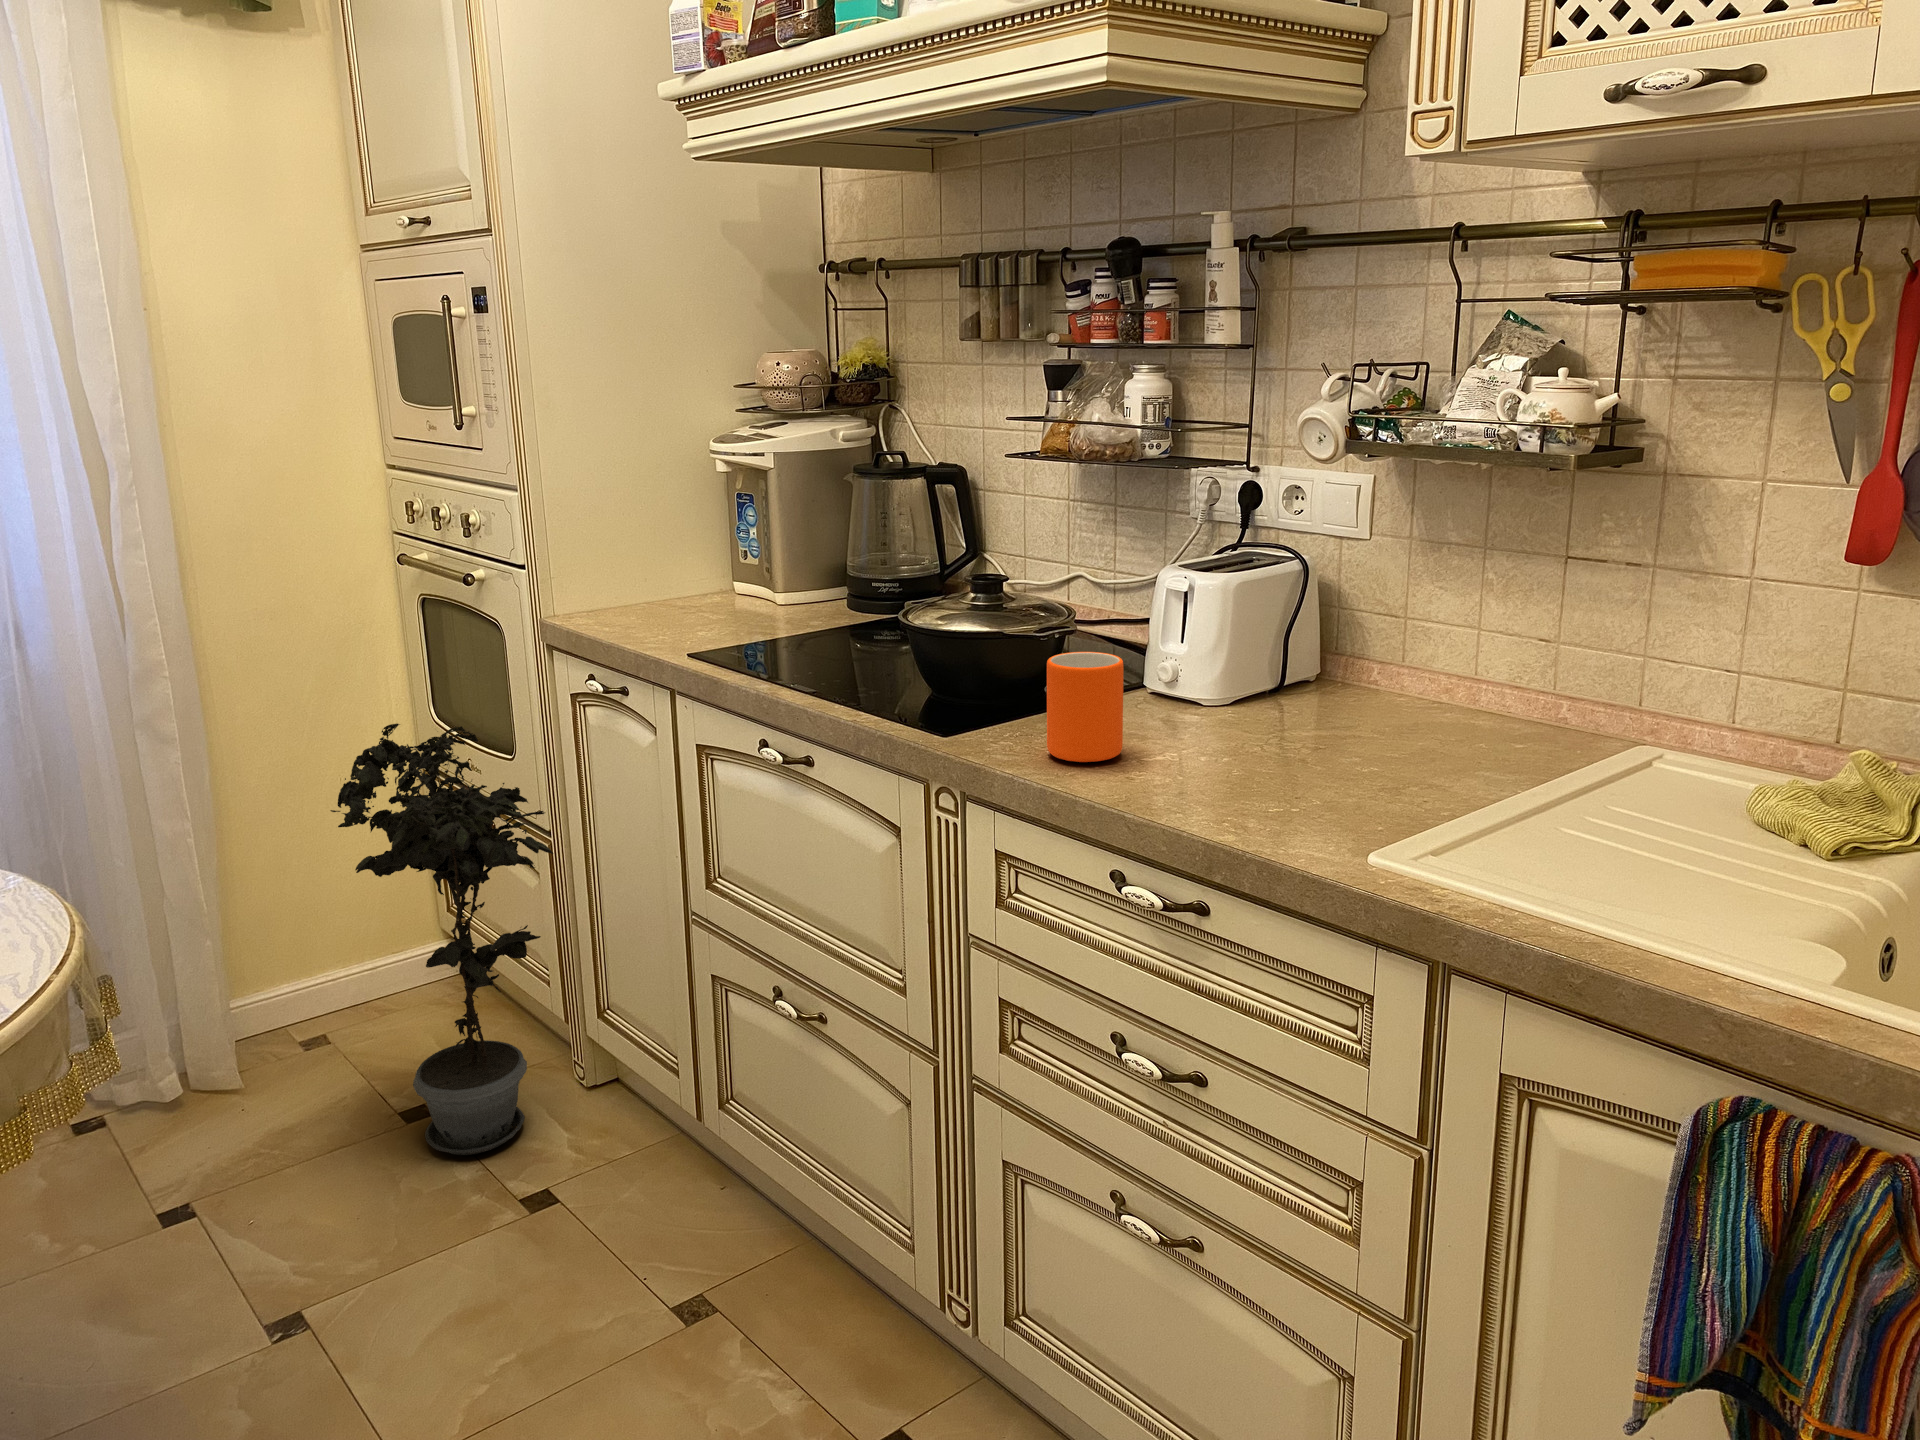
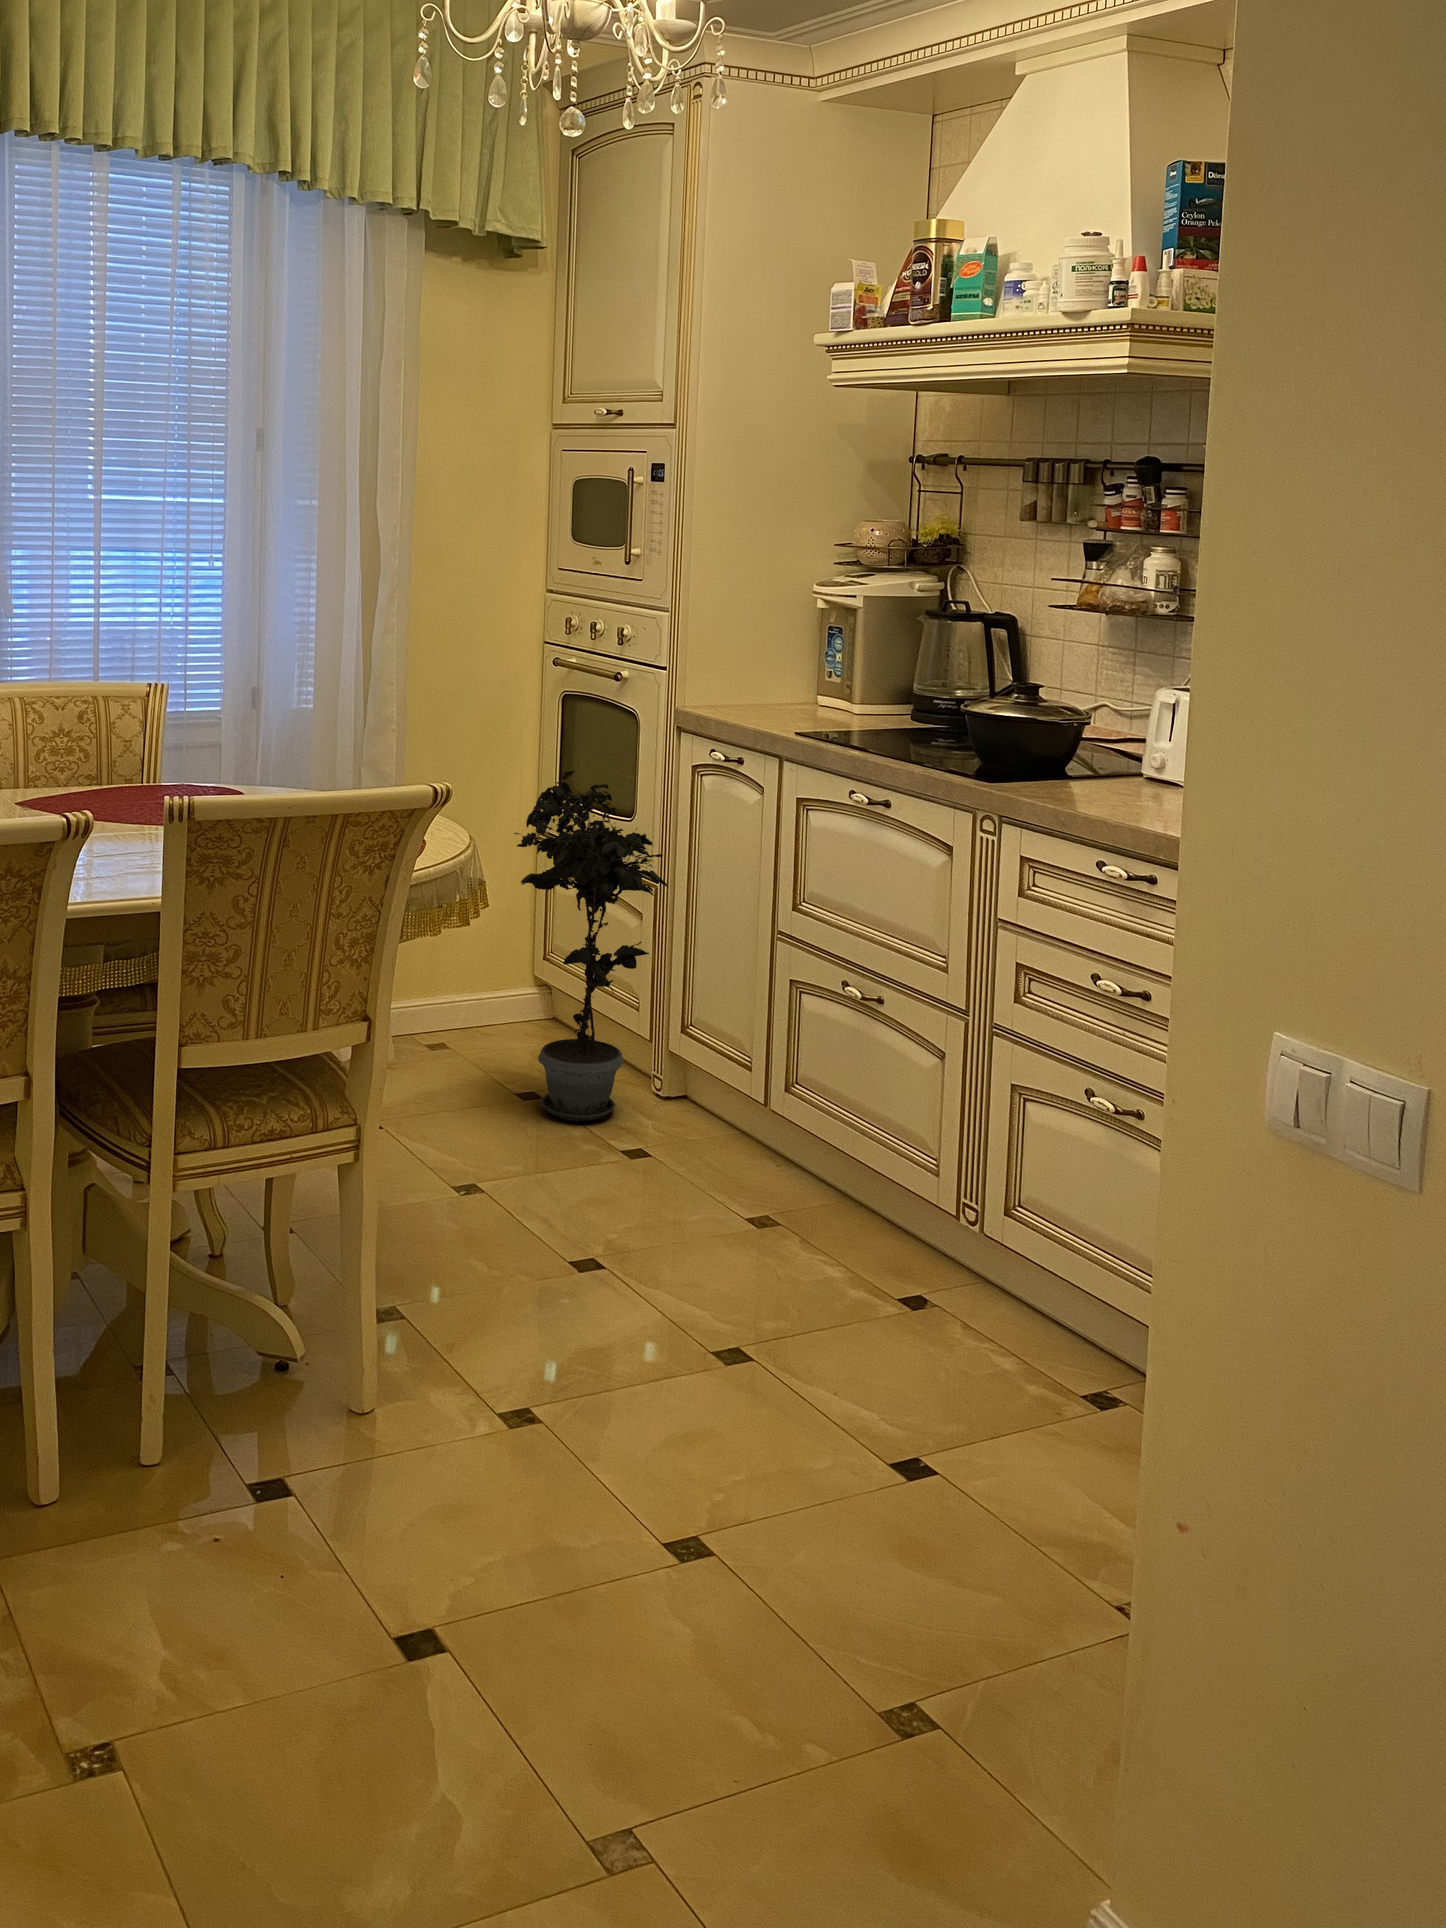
mug: present [1047,652,1123,762] -> none [1062,731,1117,802]

